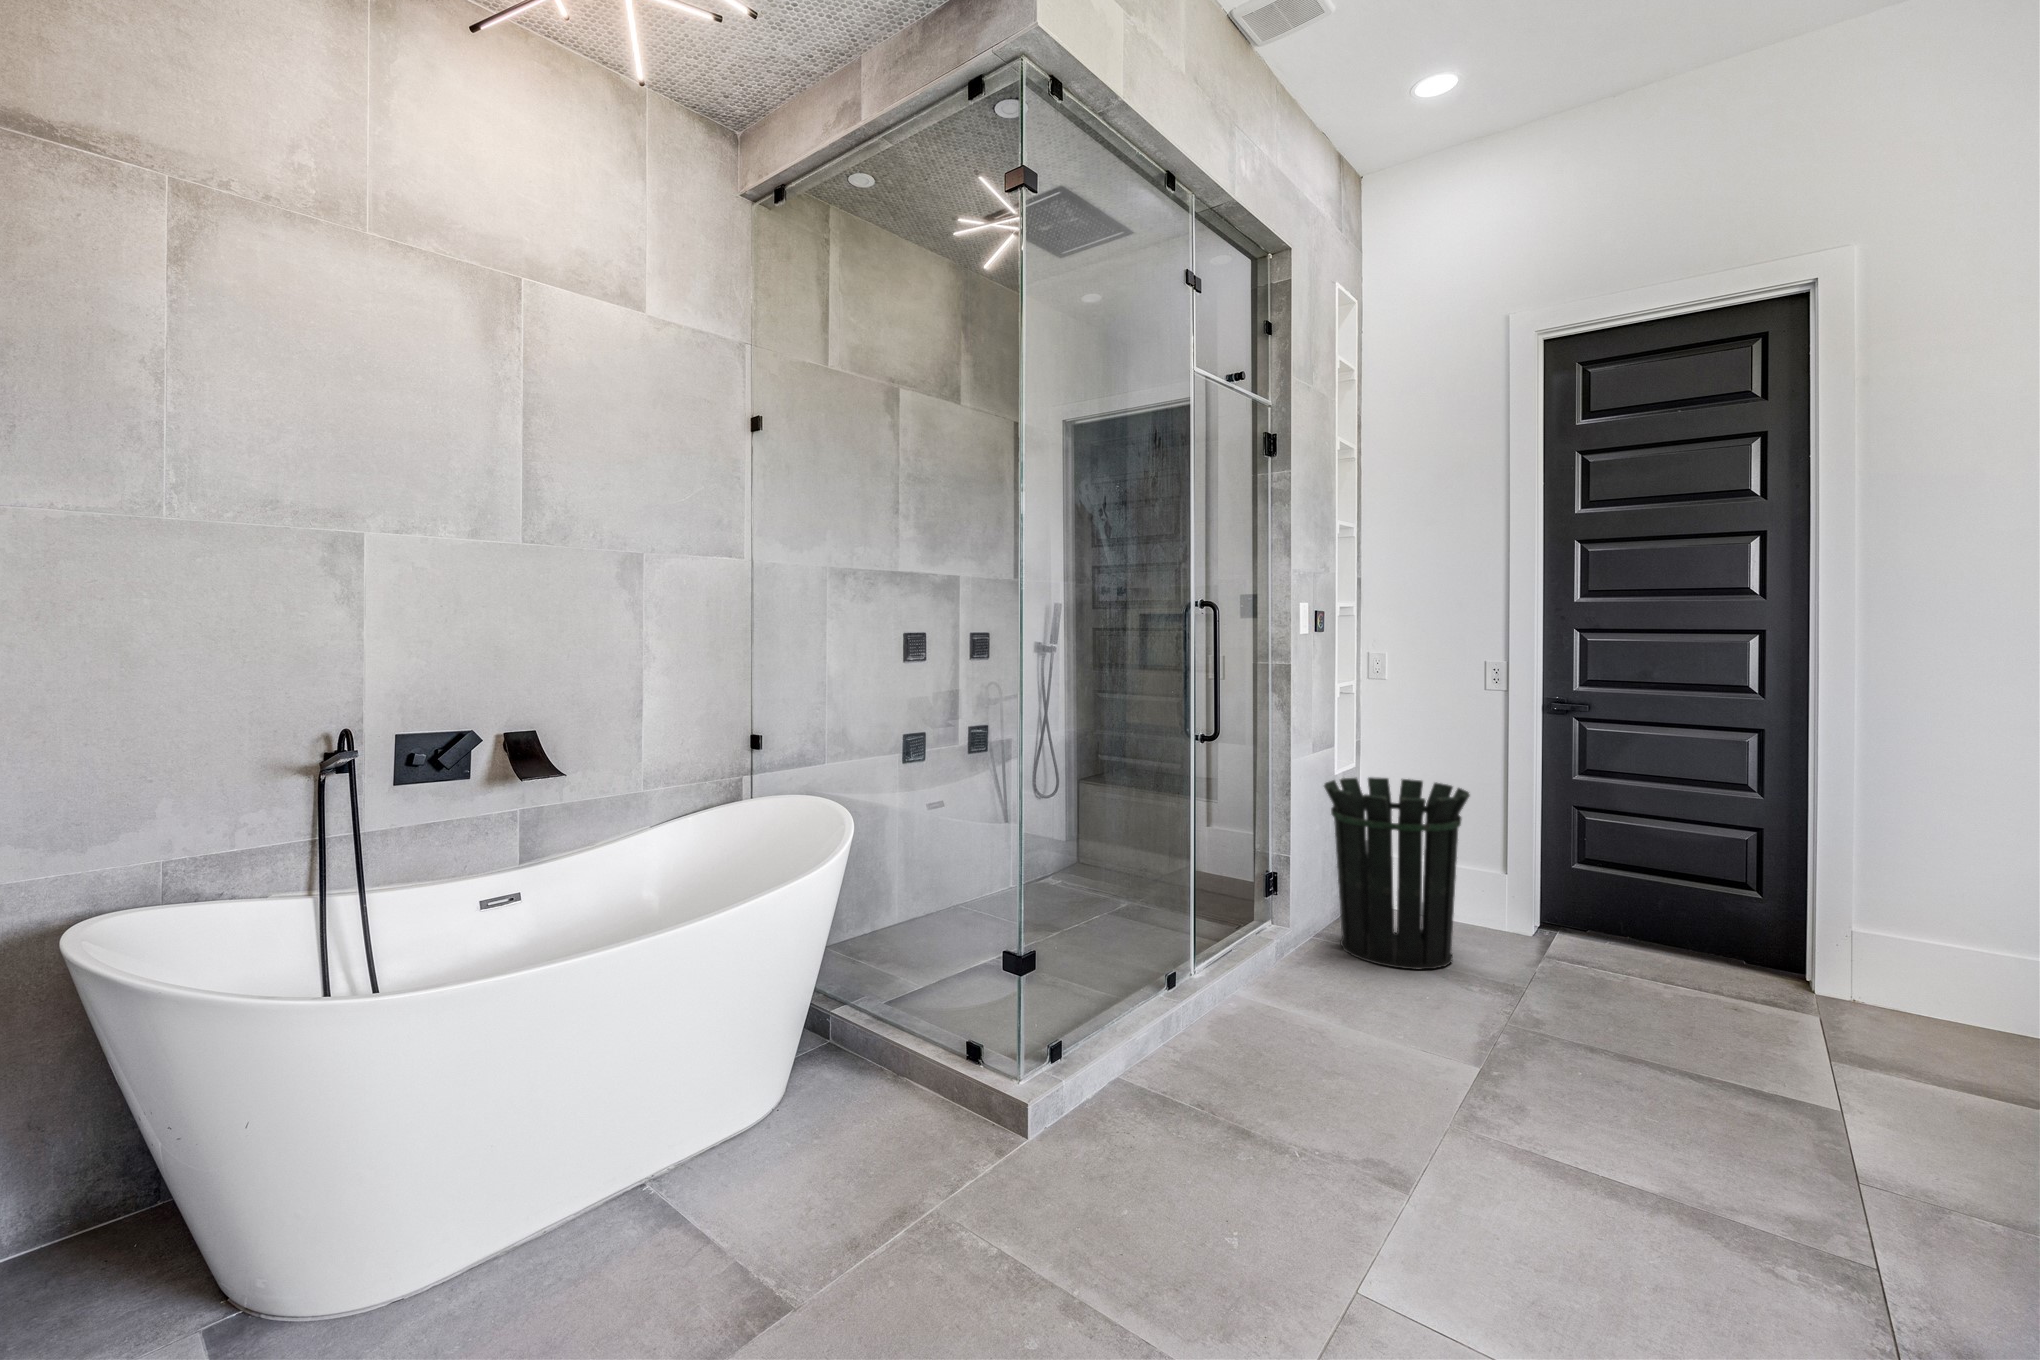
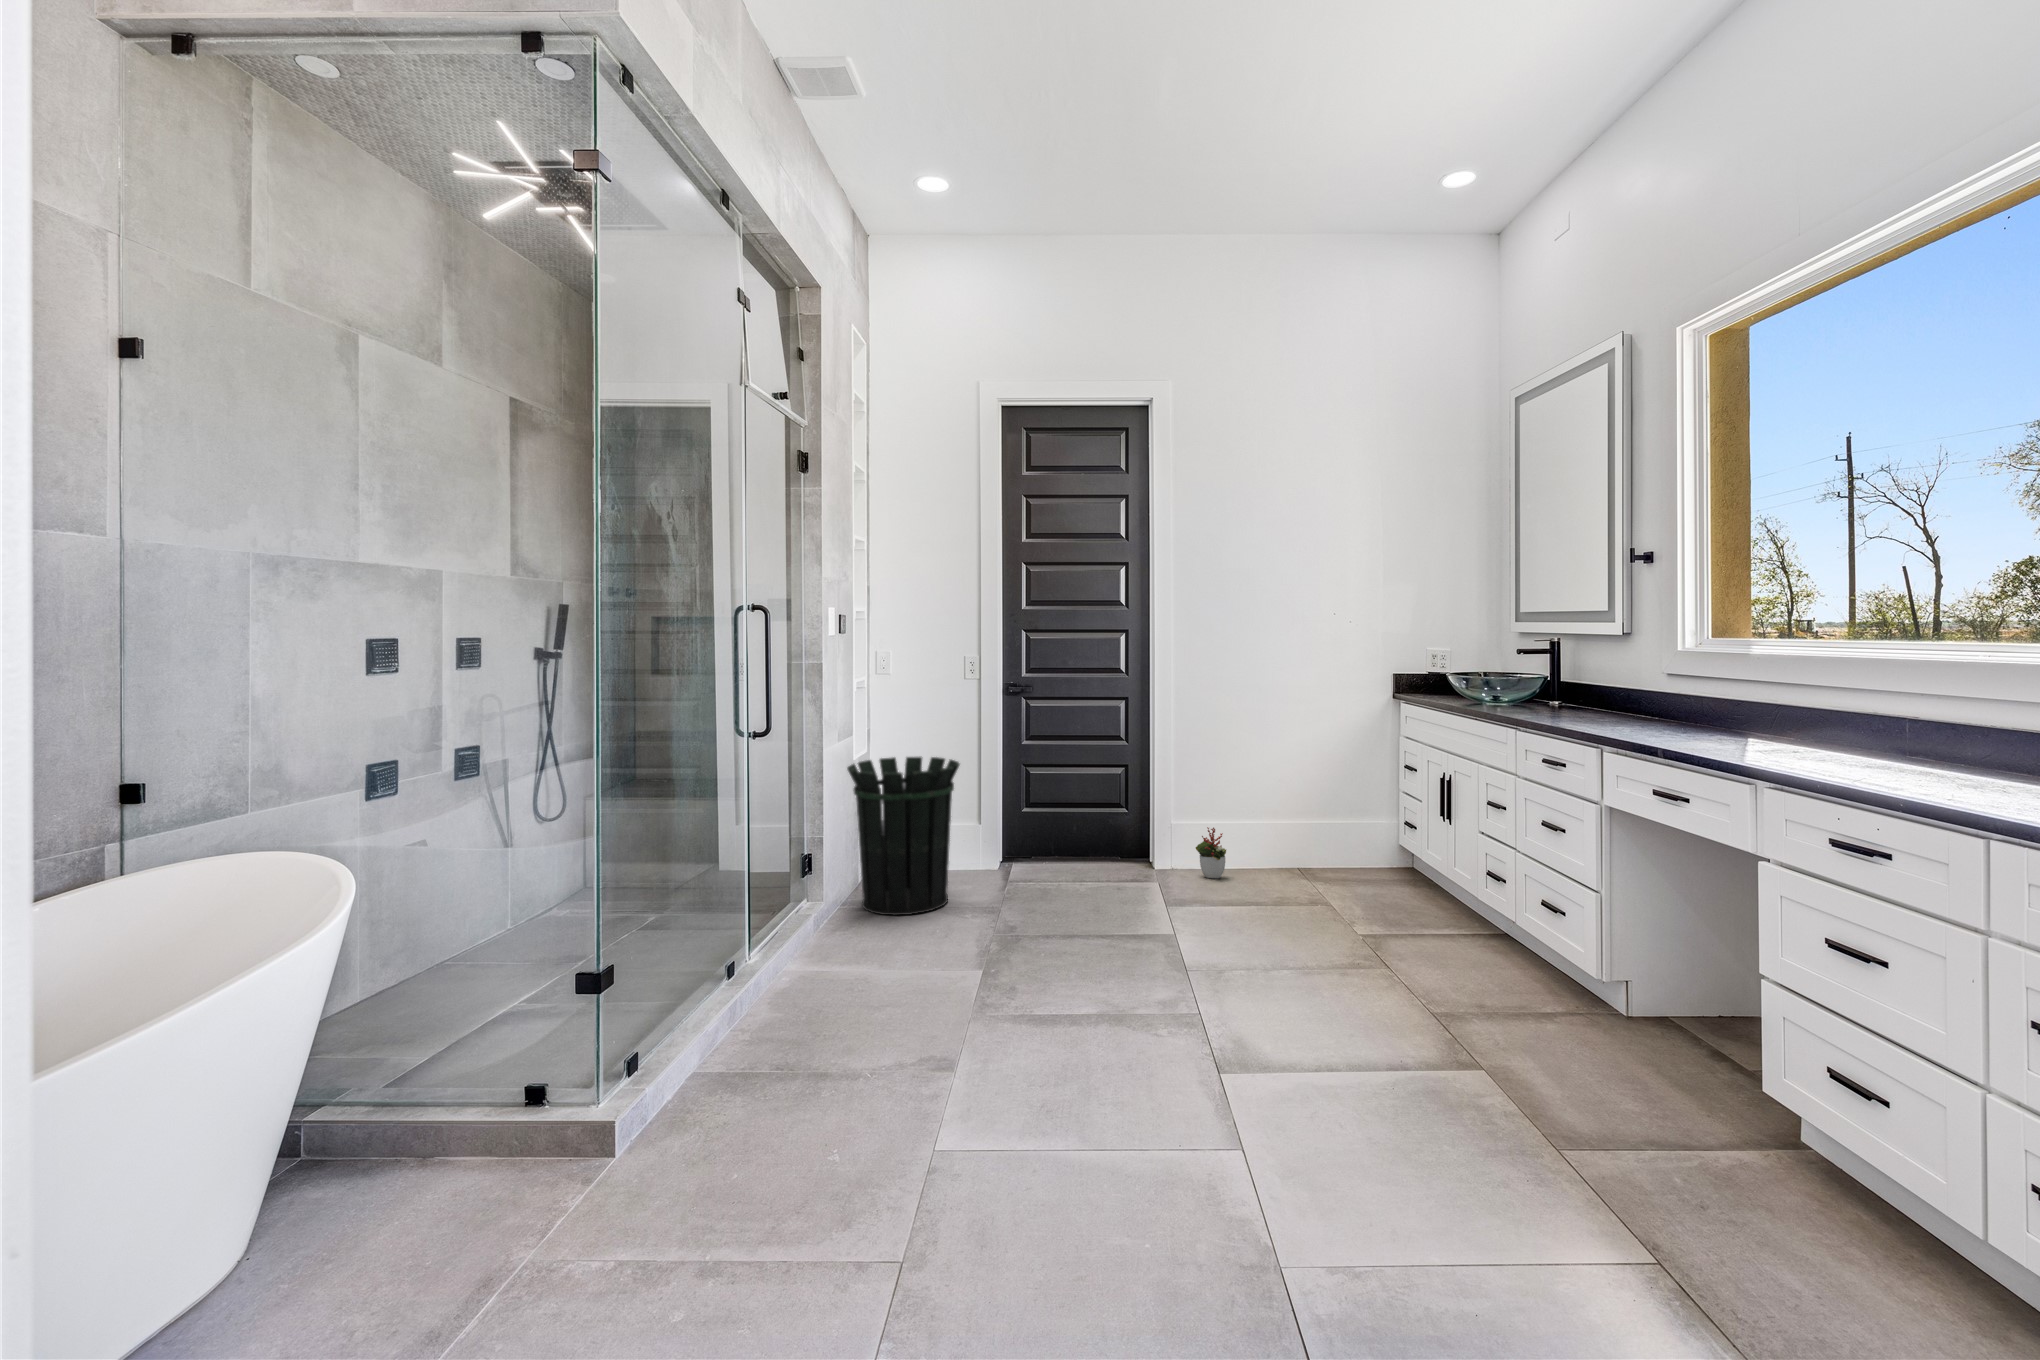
decorative plant: none [1900,944,1973,1032] -> present [1196,827,1226,878]

